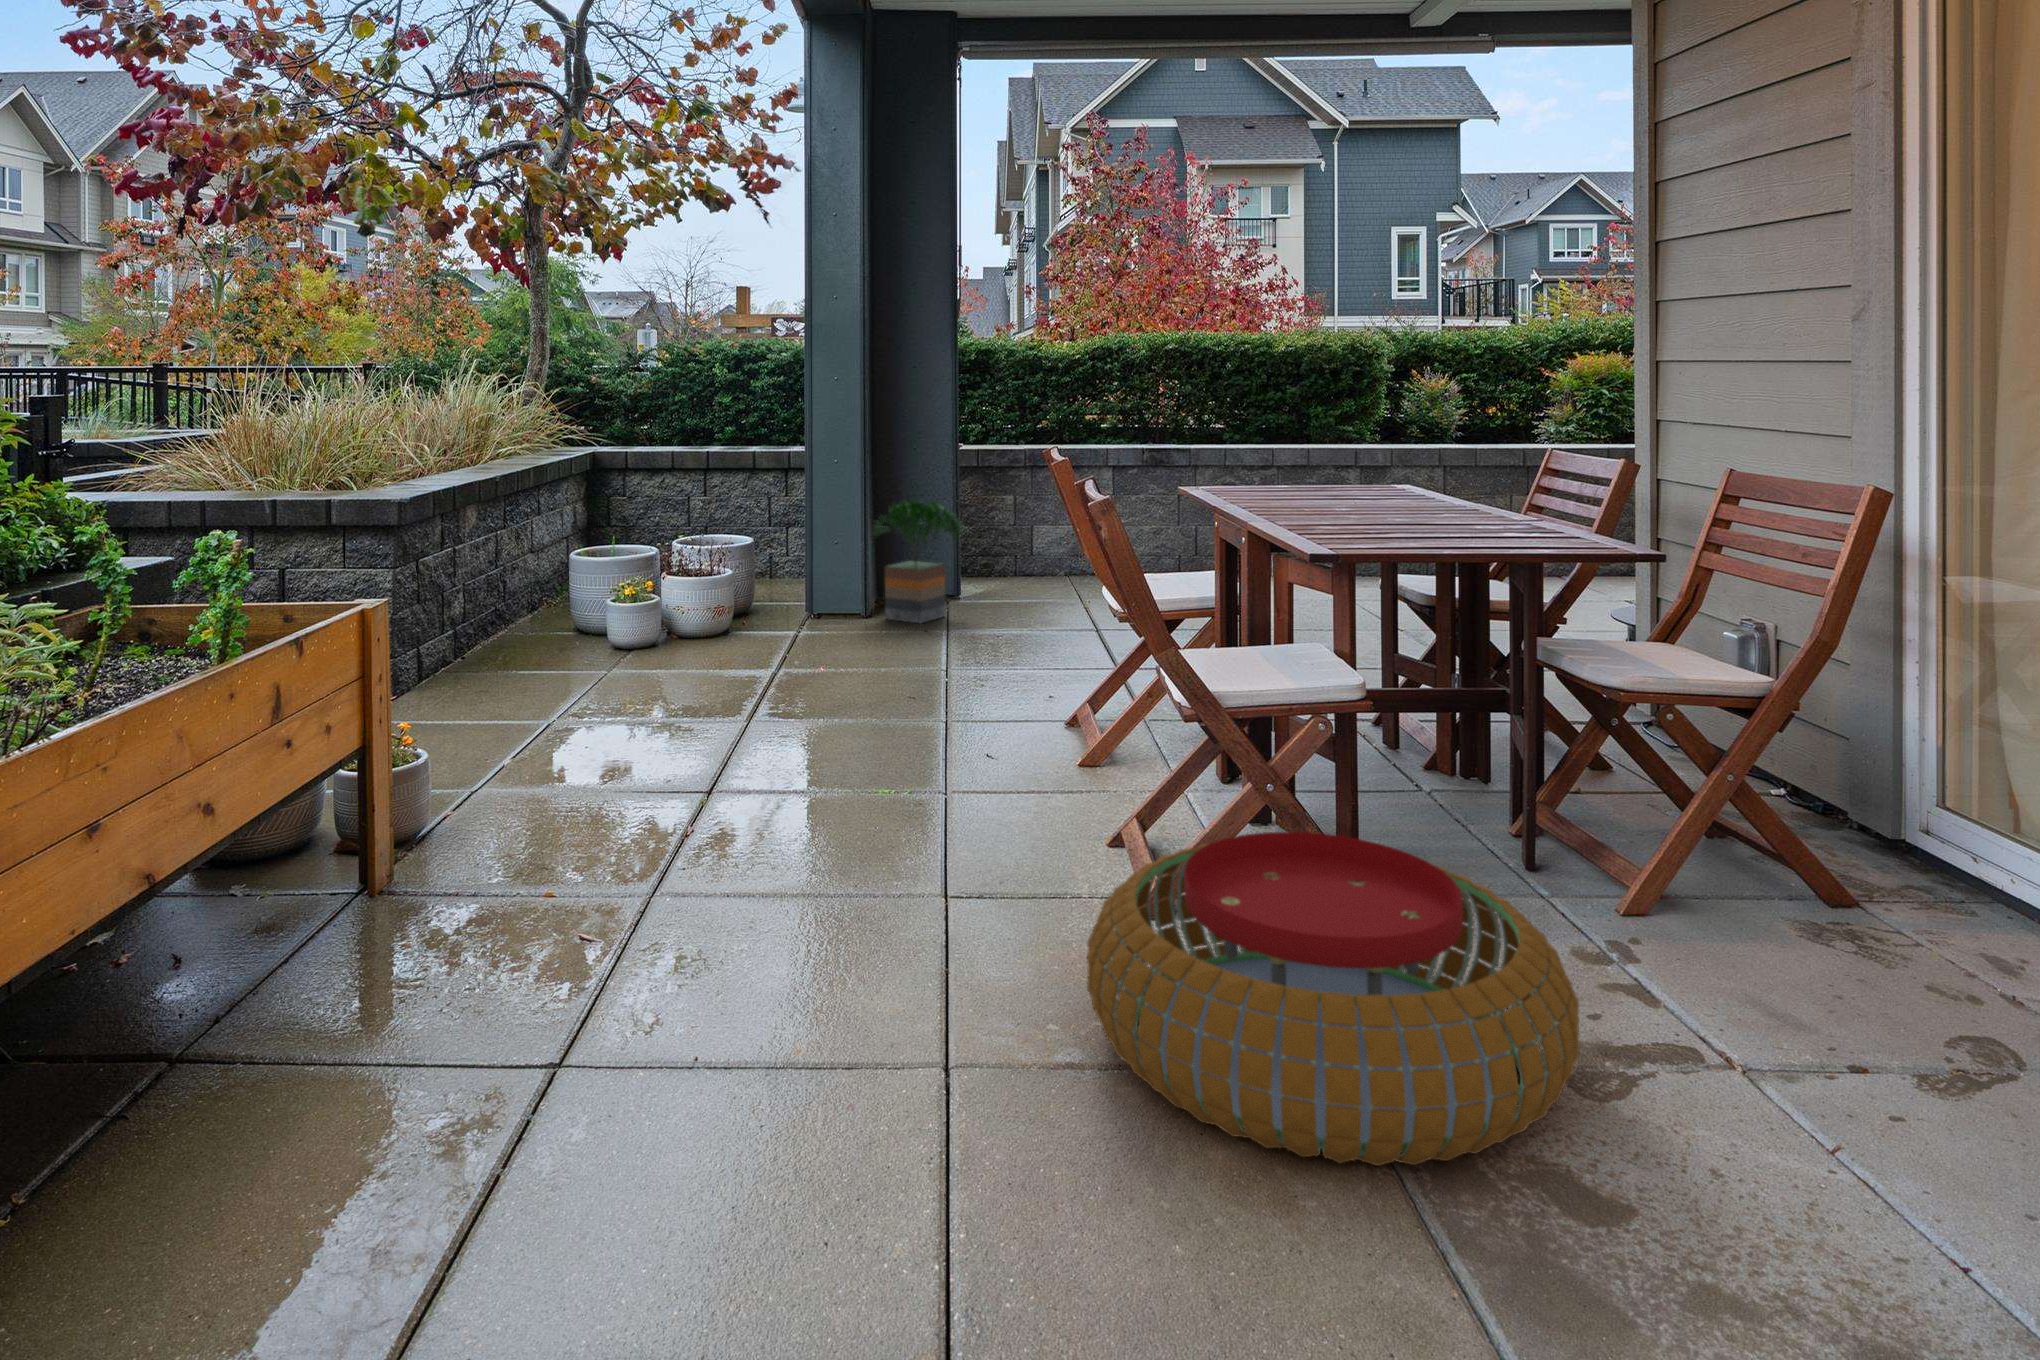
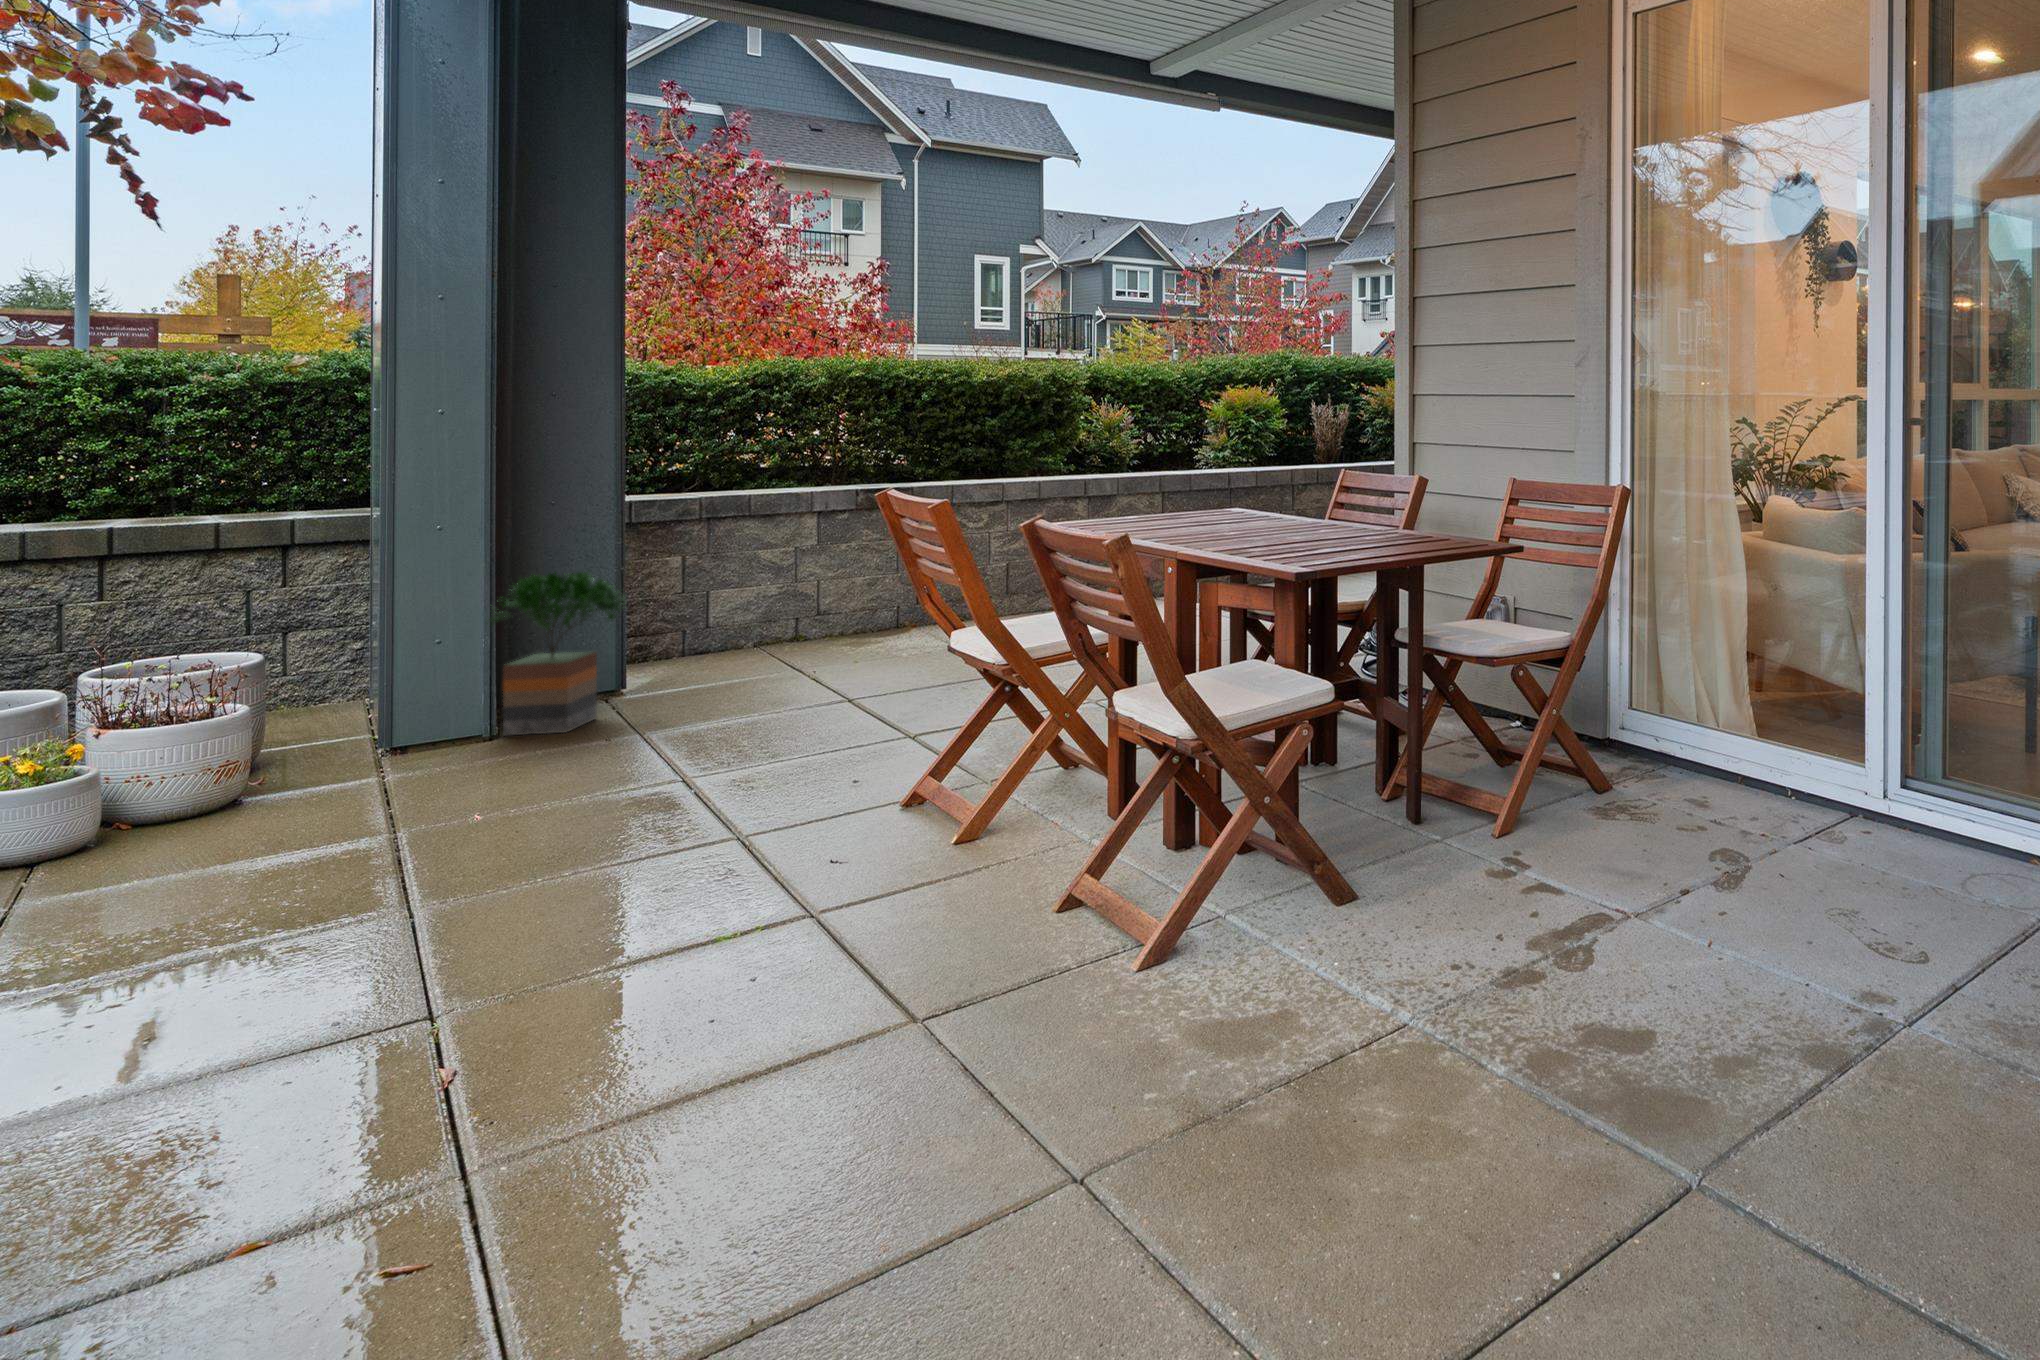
pouf: present [1087,832,1580,1166] -> none [1167,819,1597,1106]

